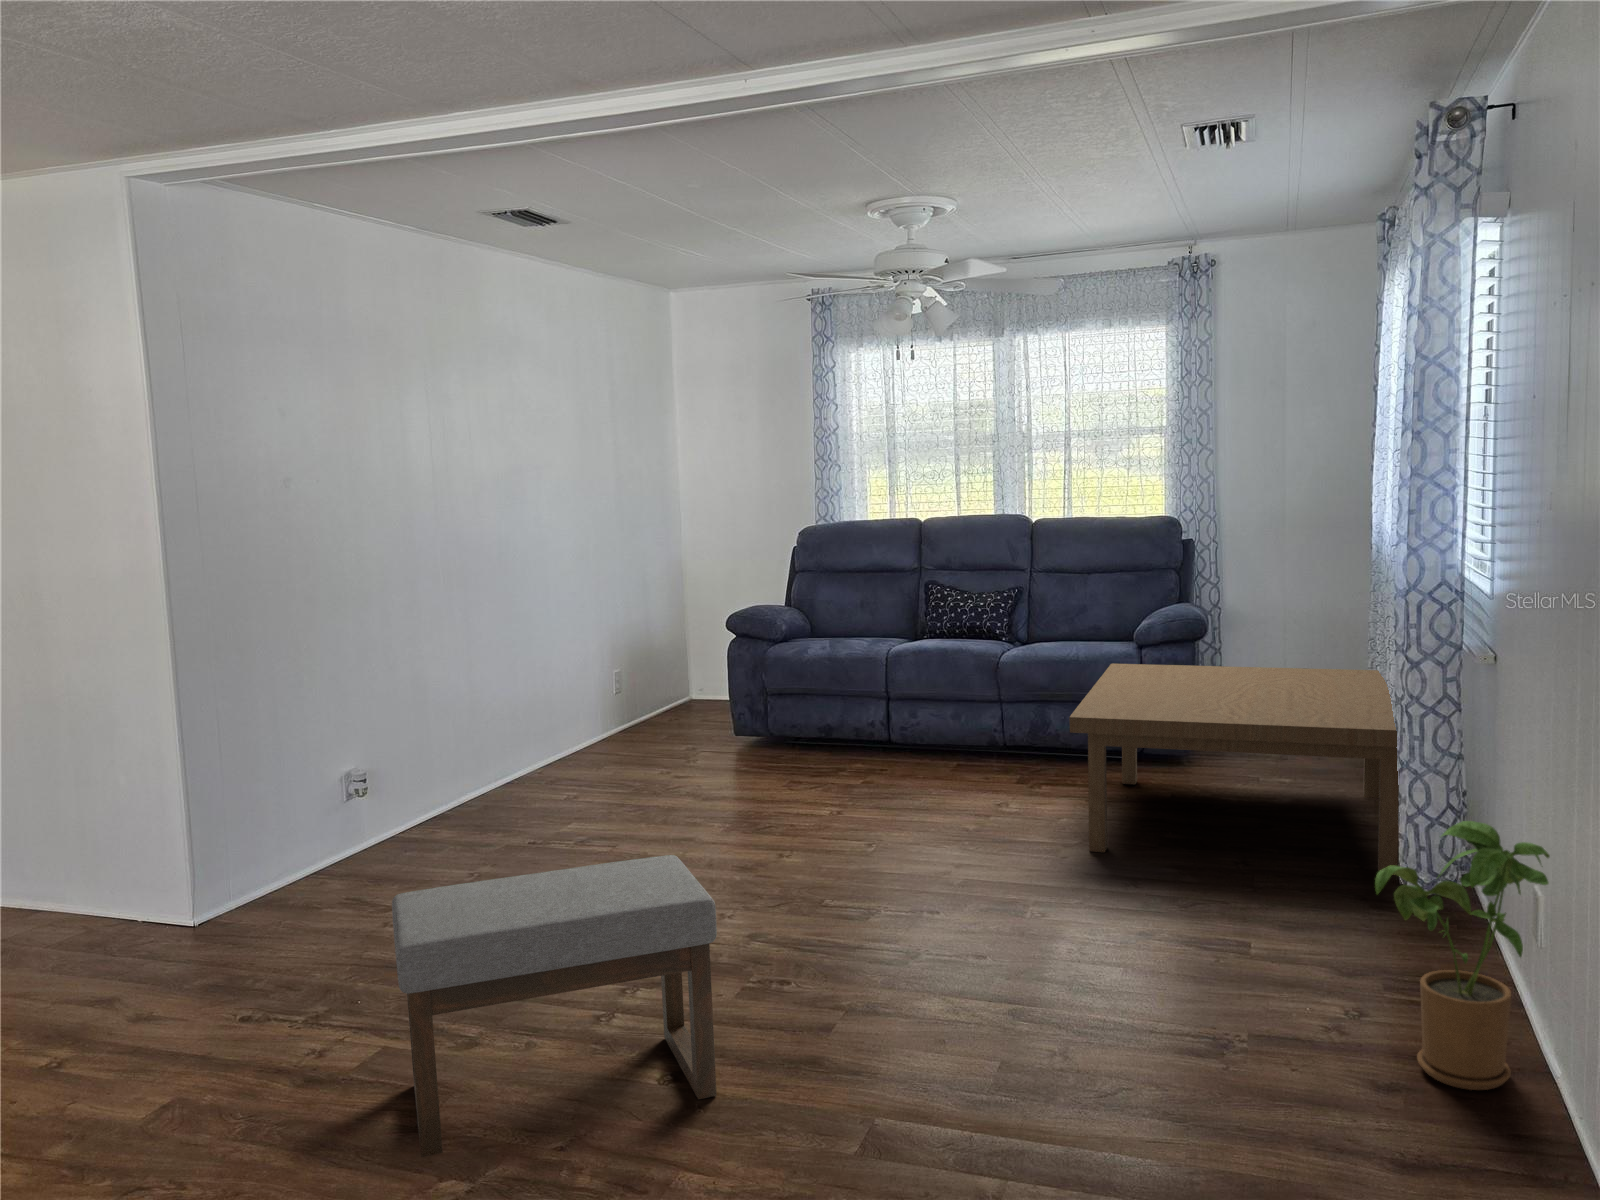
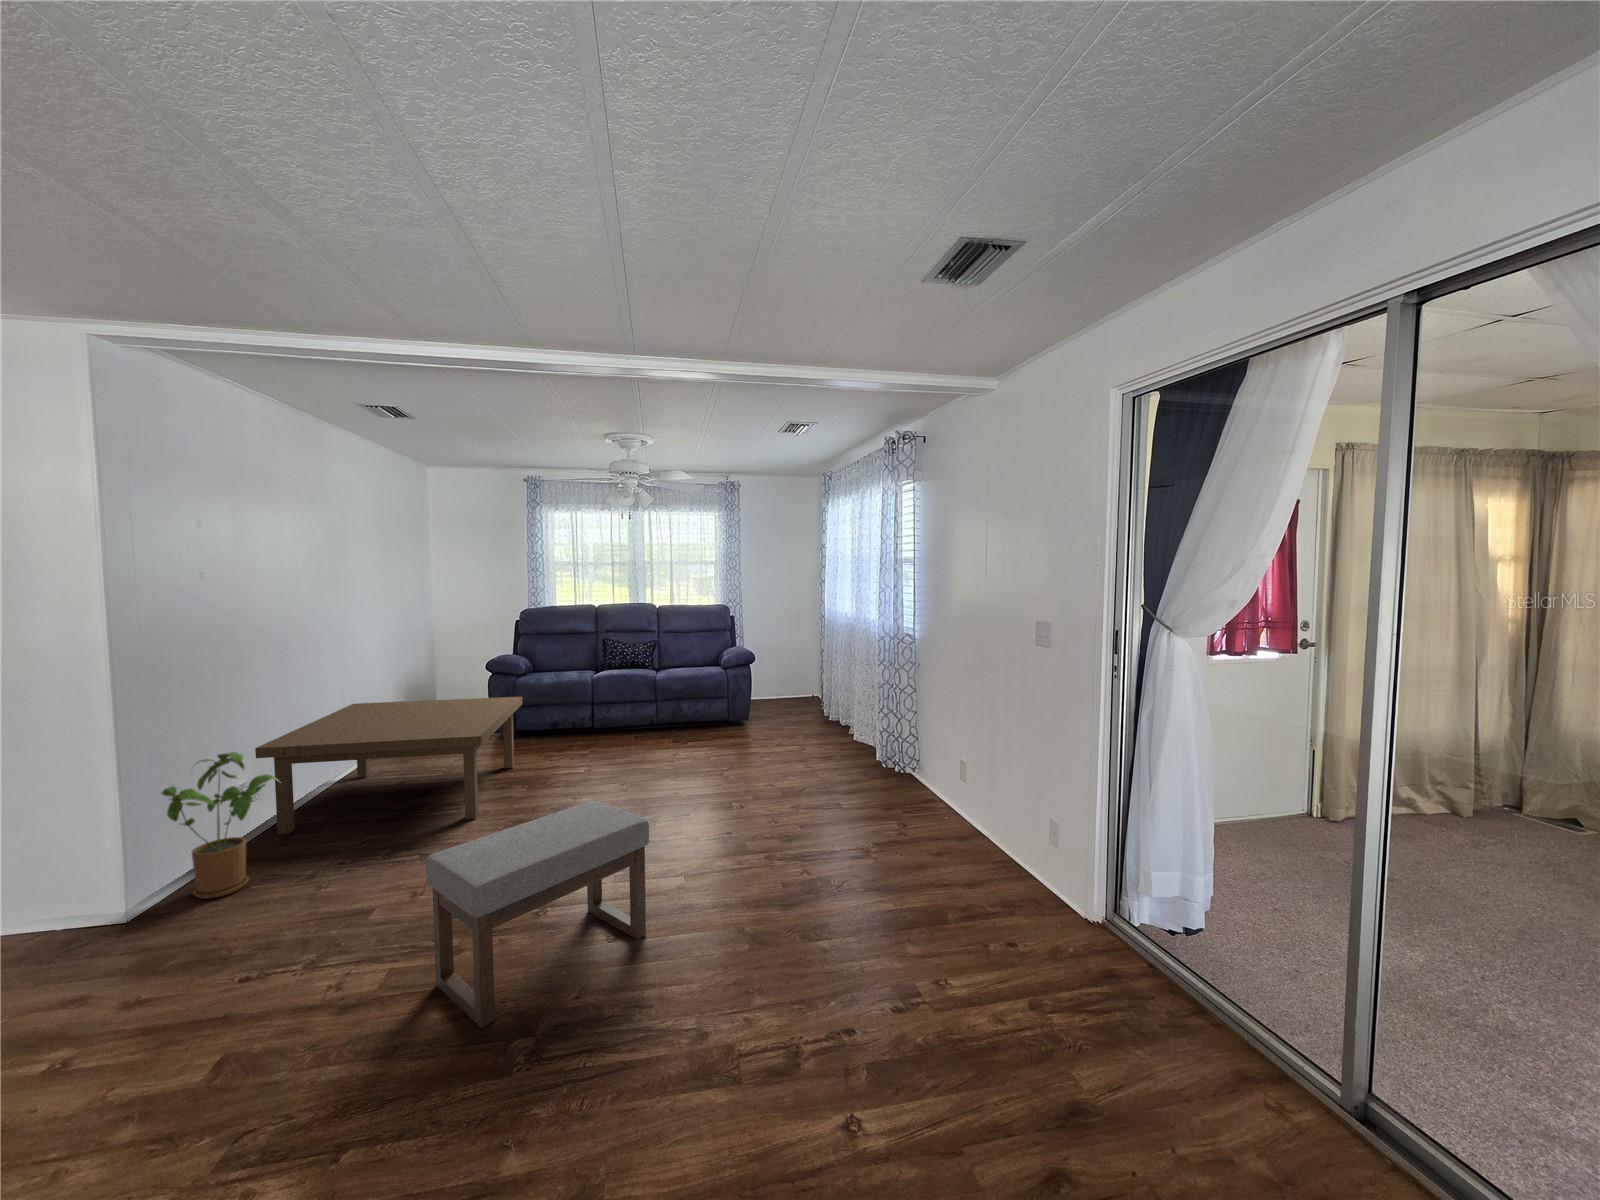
coffee table: present [1069,664,1399,875] -> present [255,697,522,834]
house plant: present [1375,821,1550,1090] -> present [162,752,276,899]

